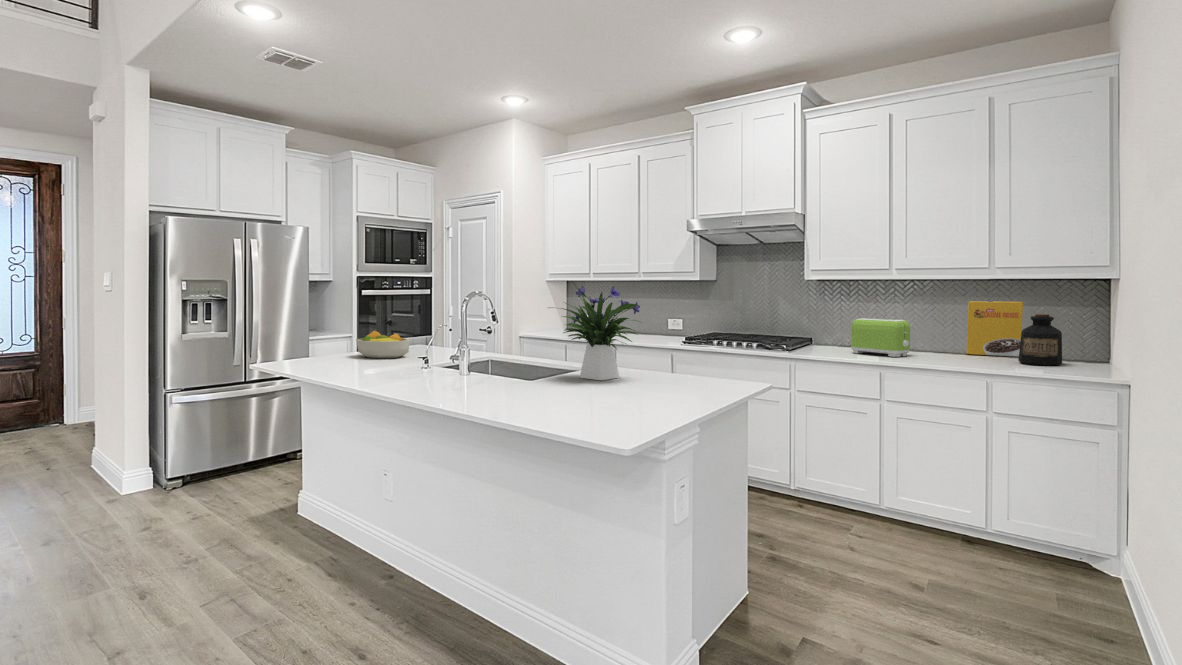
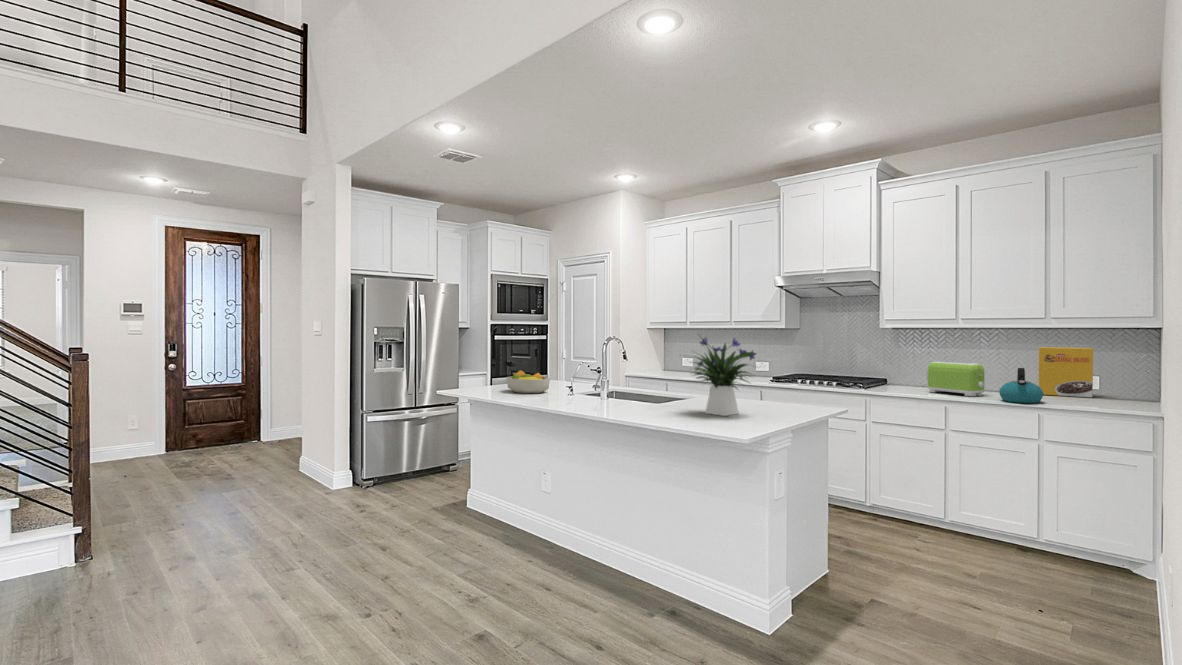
bottle: present [1018,314,1062,365] -> none [1093,360,1137,407]
kettle: none [923,324,968,363] -> present [999,368,1043,403]

